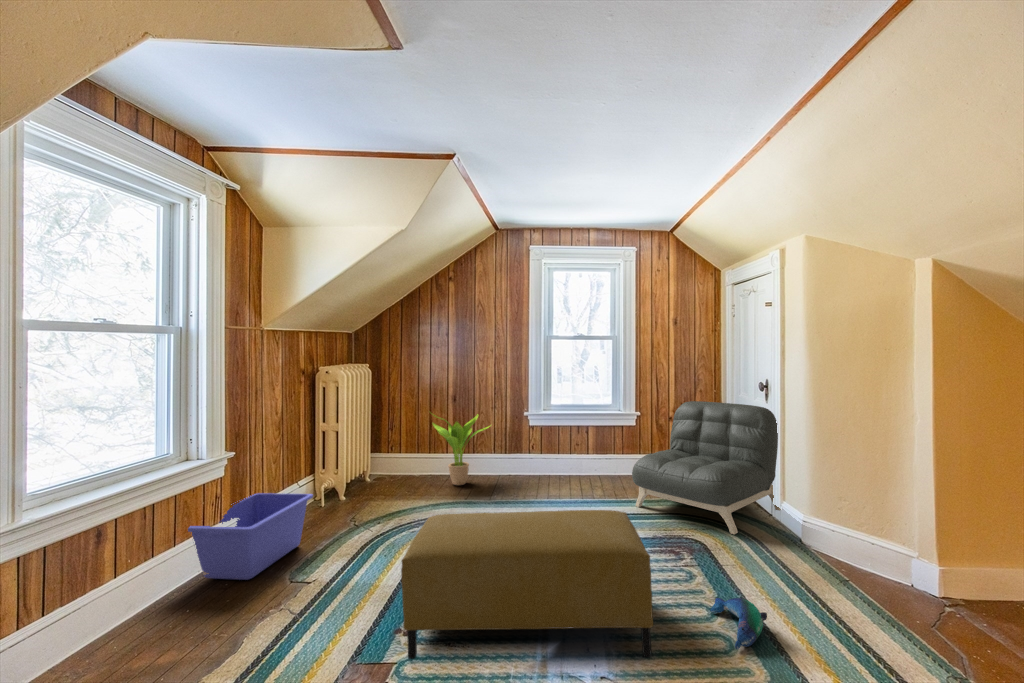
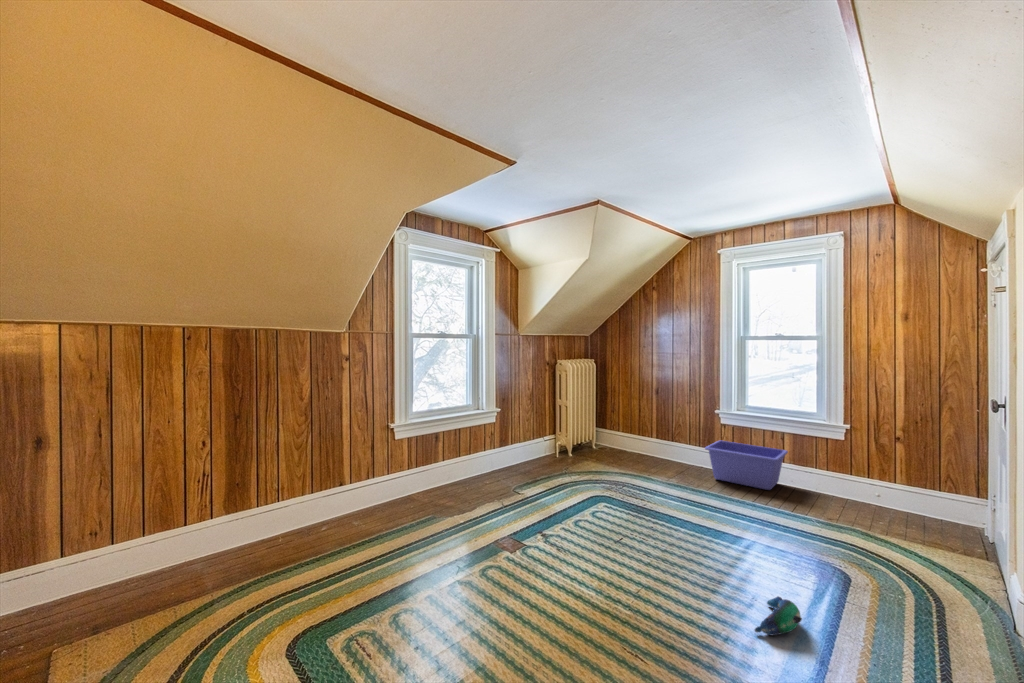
armchair: present [632,401,781,534] -> none [793,426,989,566]
potted plant: present [432,414,489,485] -> none [633,400,687,463]
storage bin: present [188,493,313,580] -> present [705,441,788,490]
ottoman: present [401,510,653,659] -> none [530,471,712,607]

